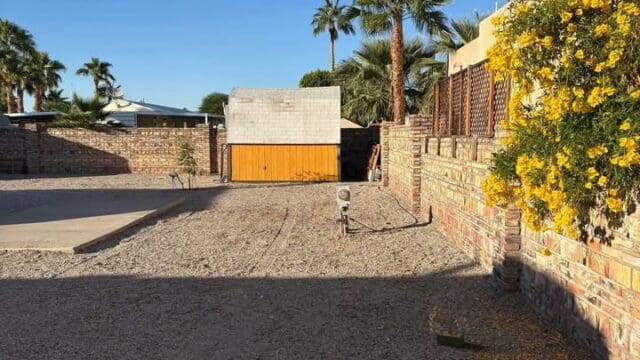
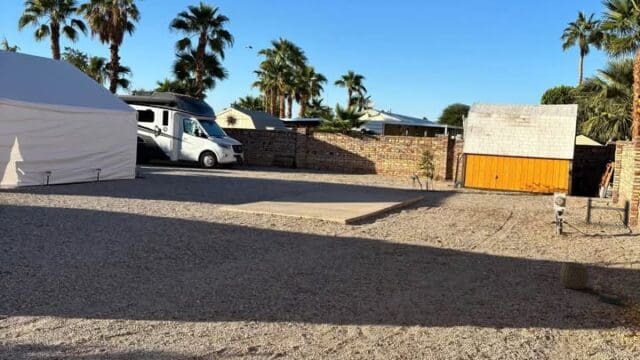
bench: none [366,183,409,214] -> present [586,197,630,228]
woven basket: none [377,286,415,326] -> present [560,262,589,289]

